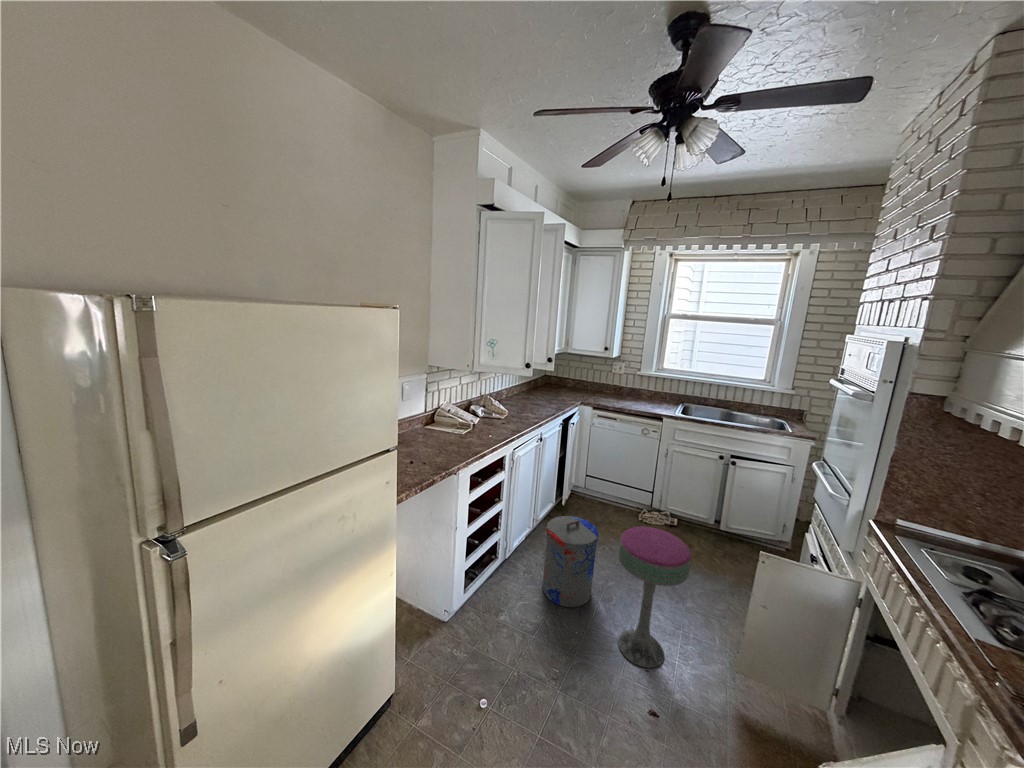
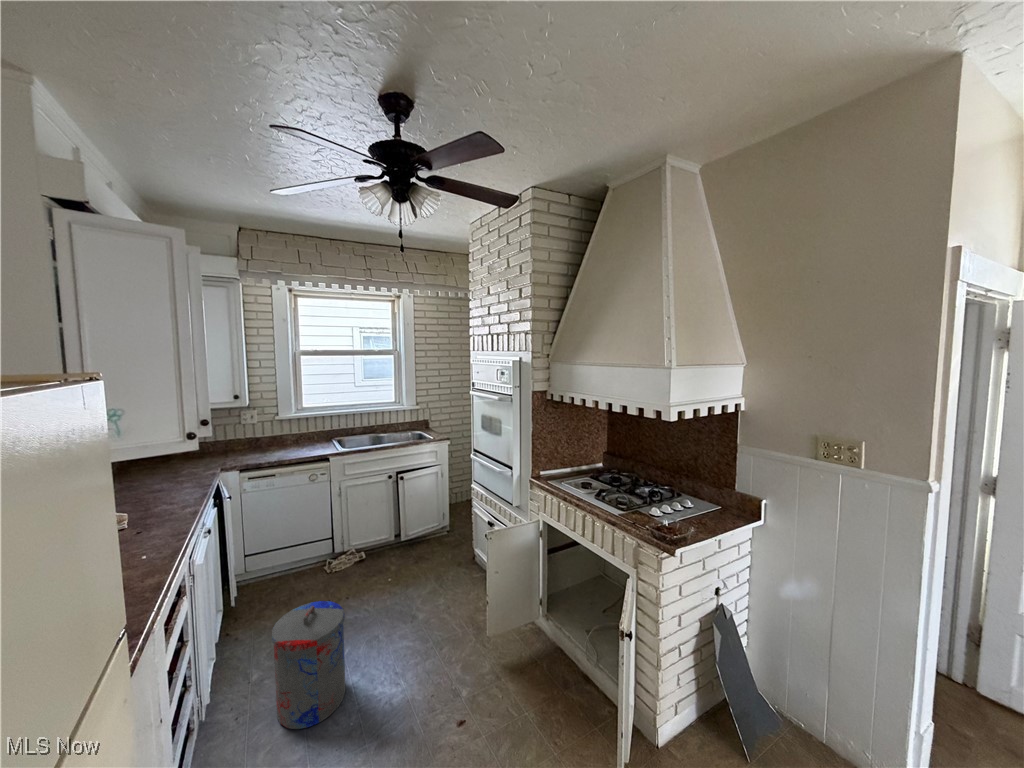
bar stool: present [618,527,692,668] -> none [385,557,452,703]

